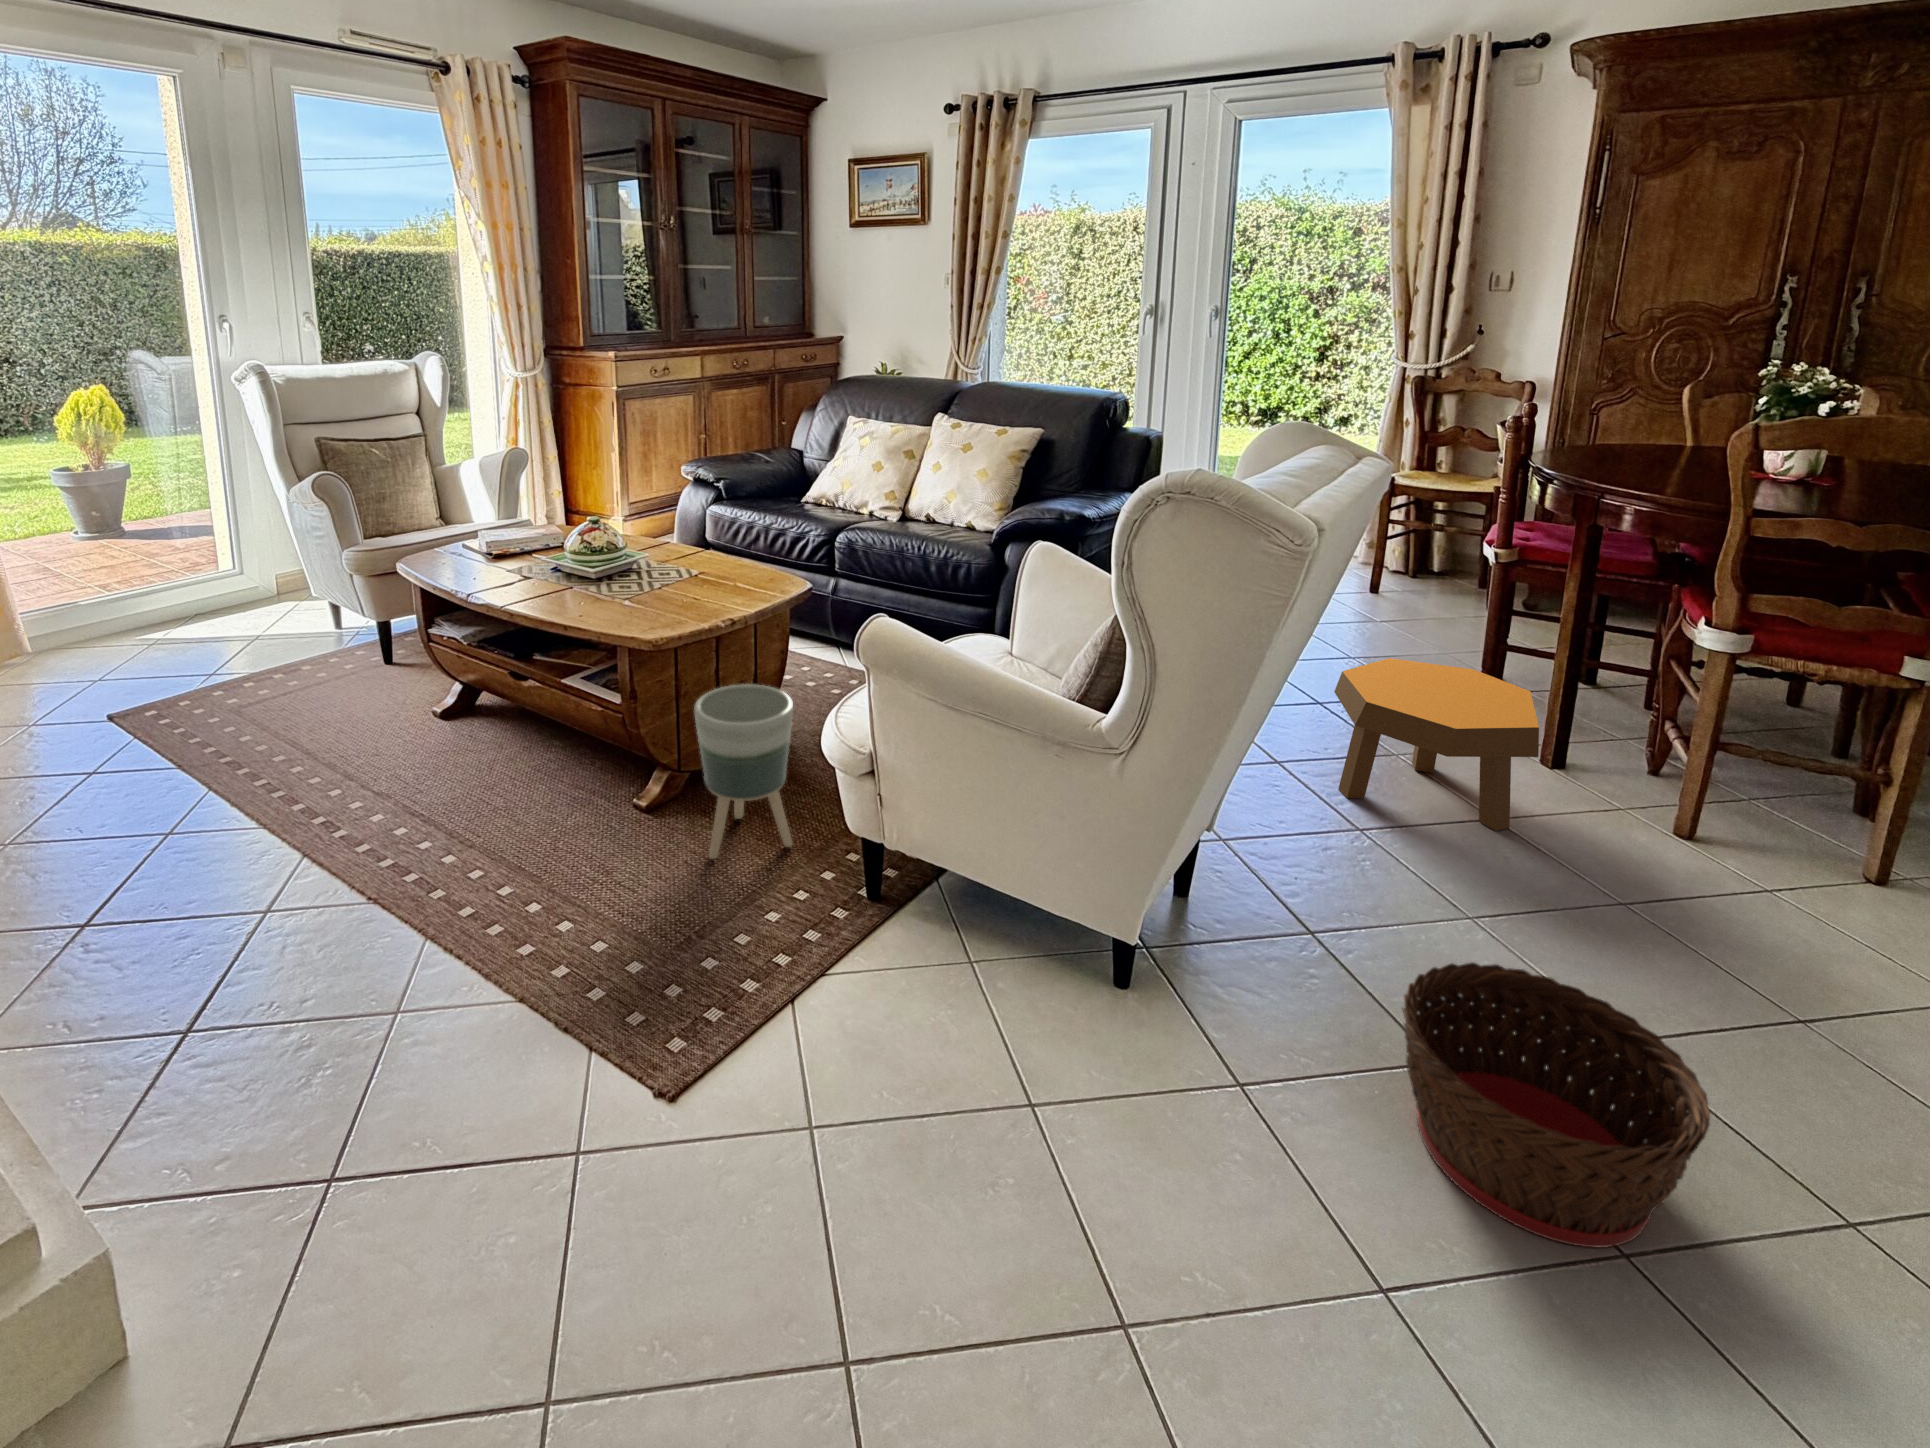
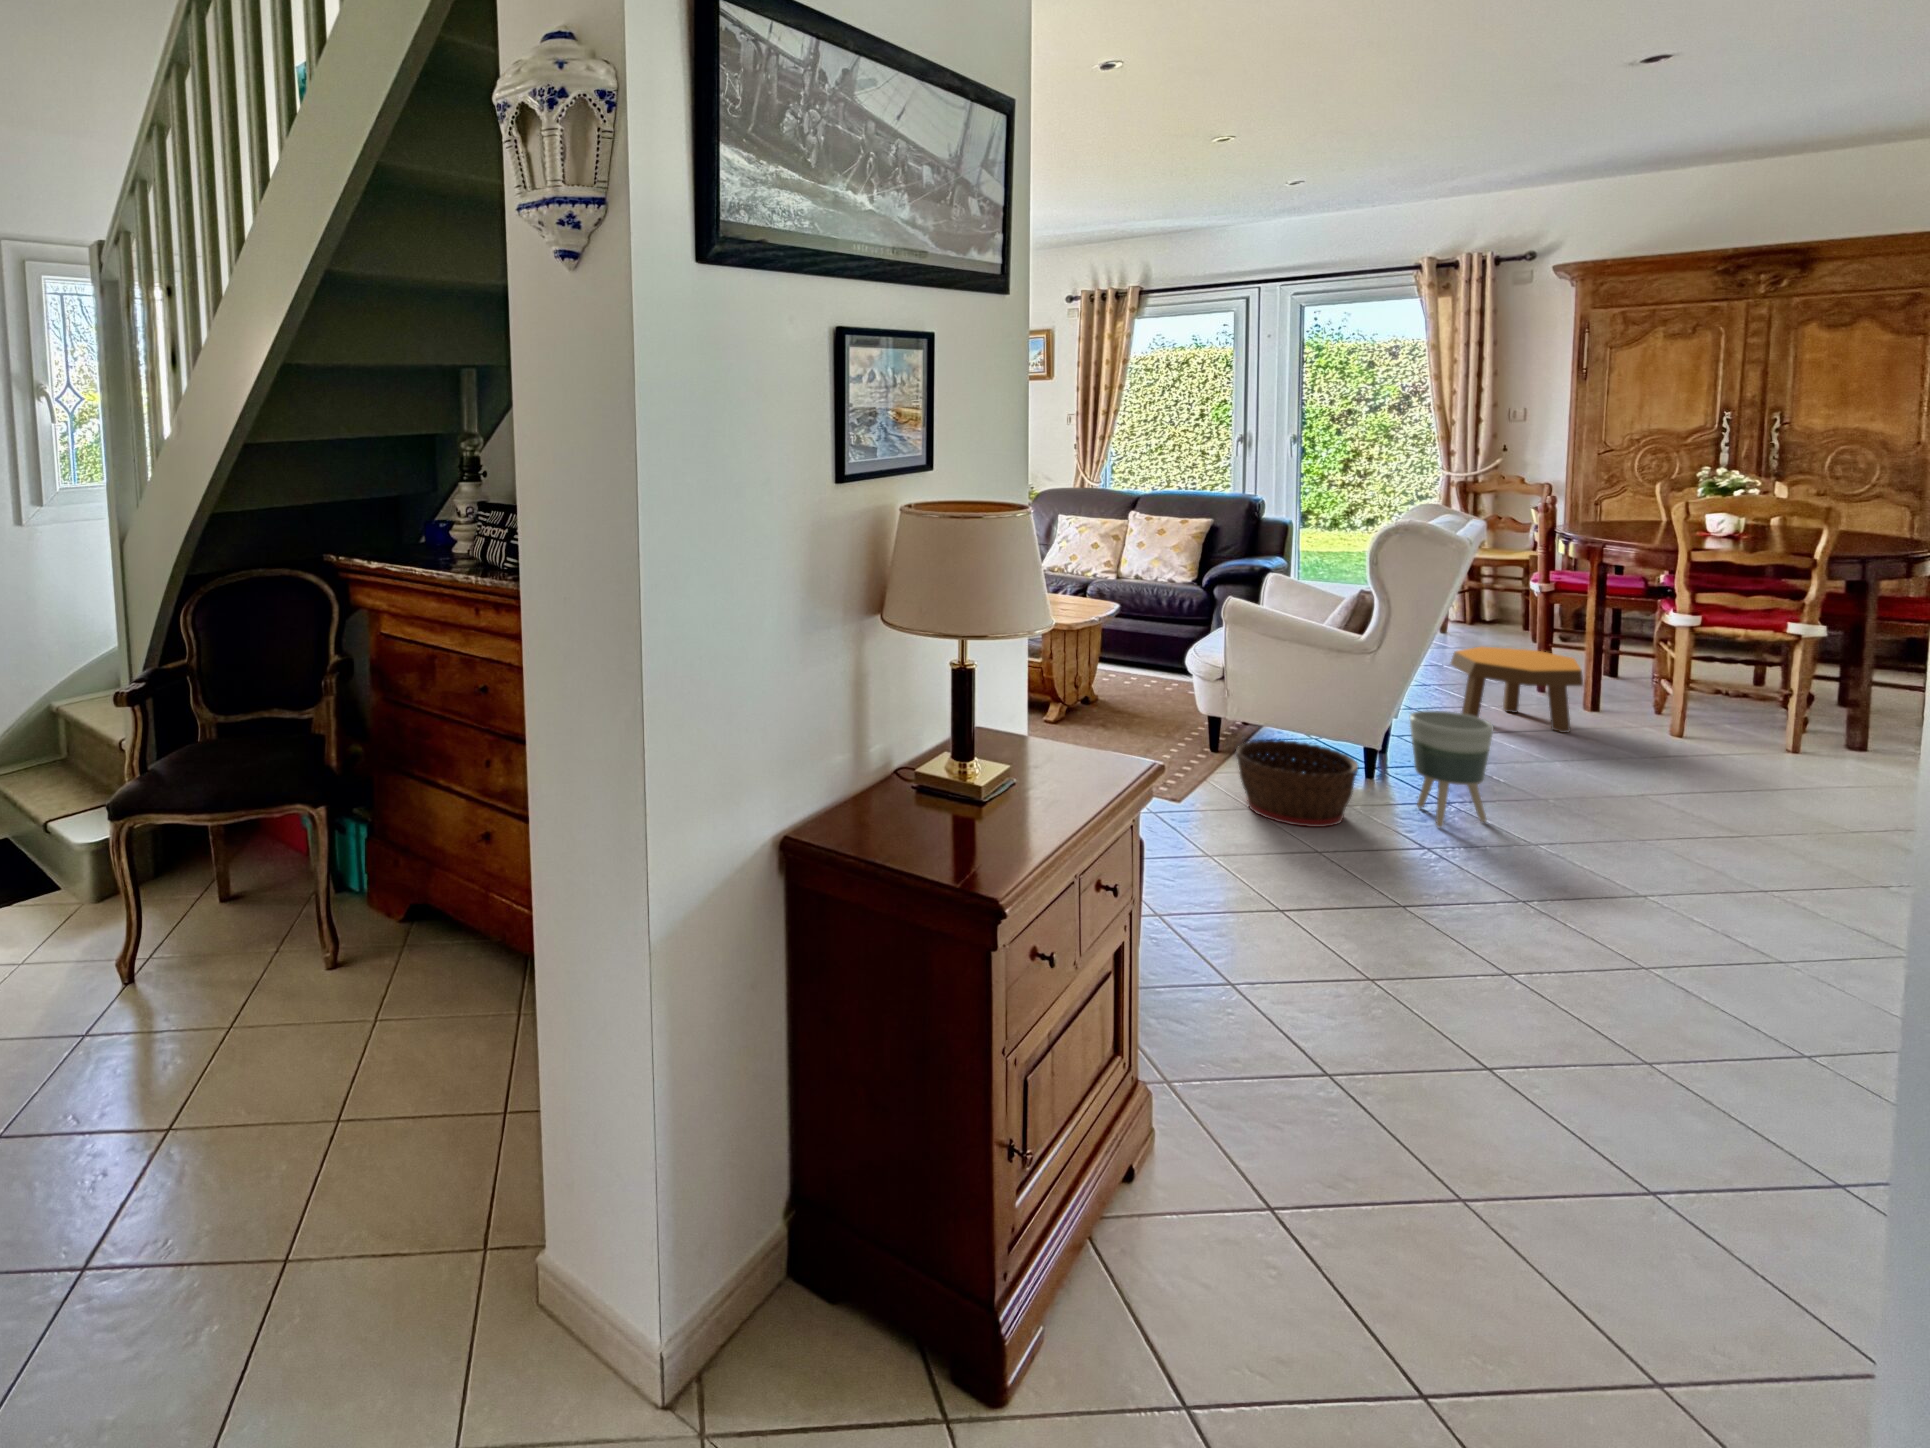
planter: present [694,684,793,859] -> present [1410,711,1493,828]
basket: present [1403,962,1710,1248] -> present [1236,740,1358,827]

